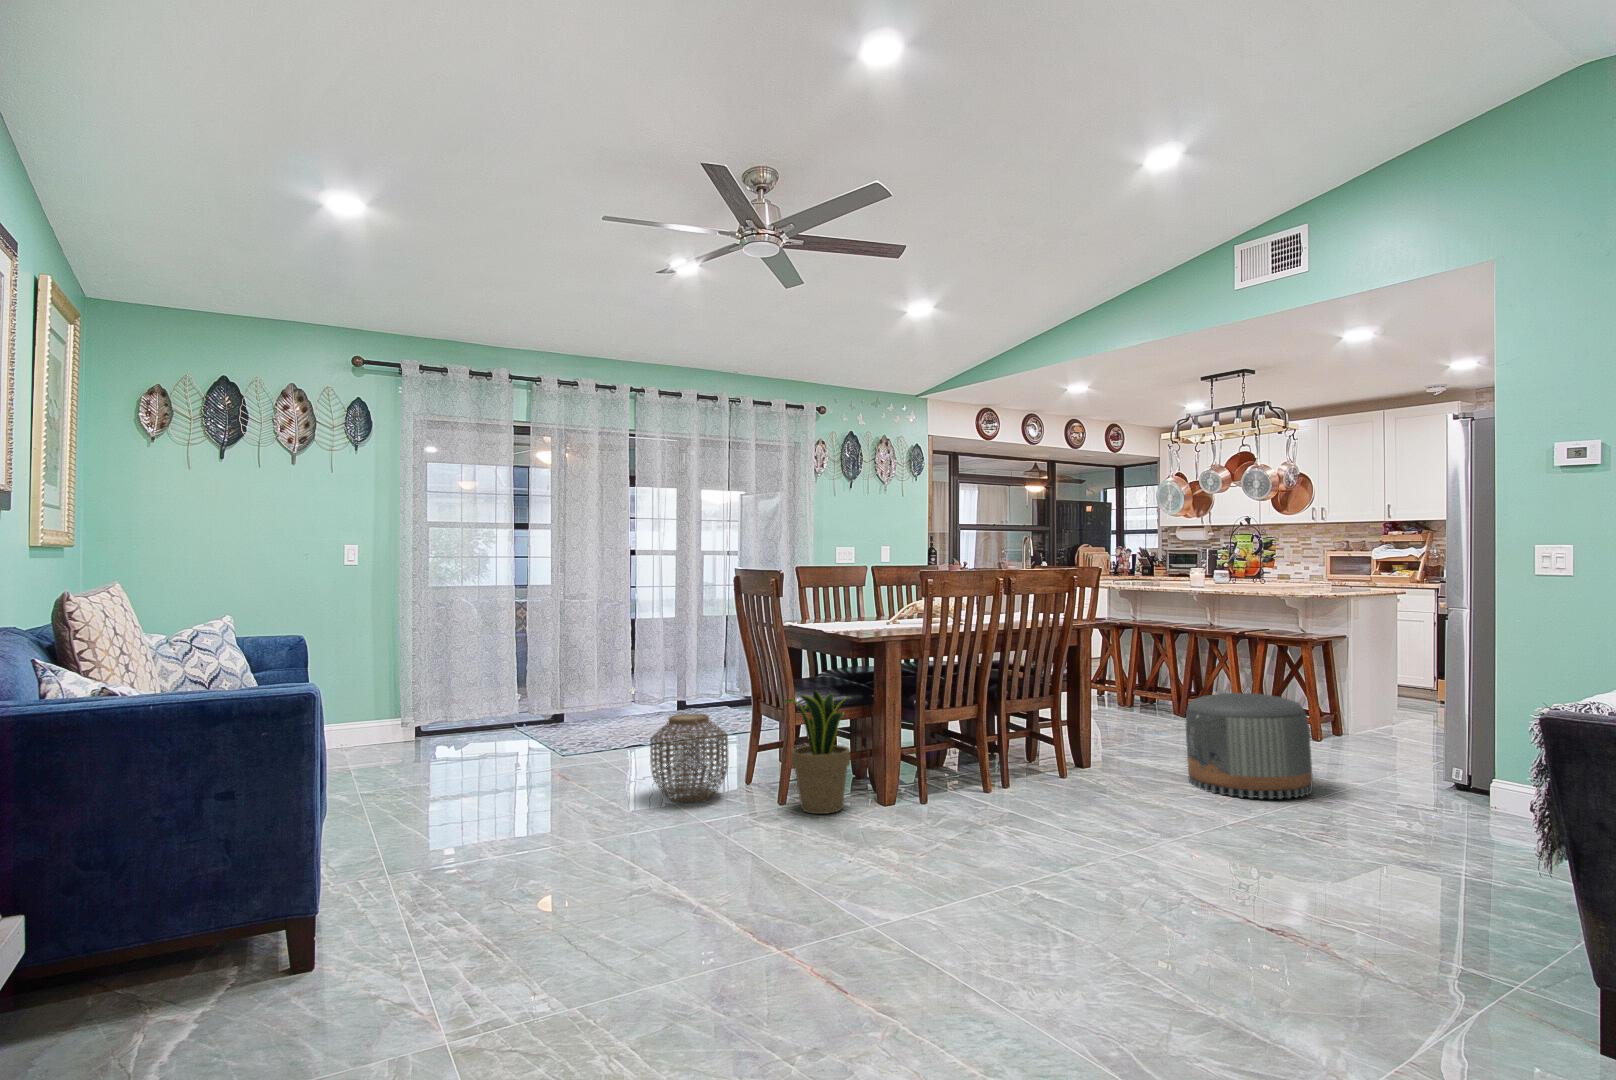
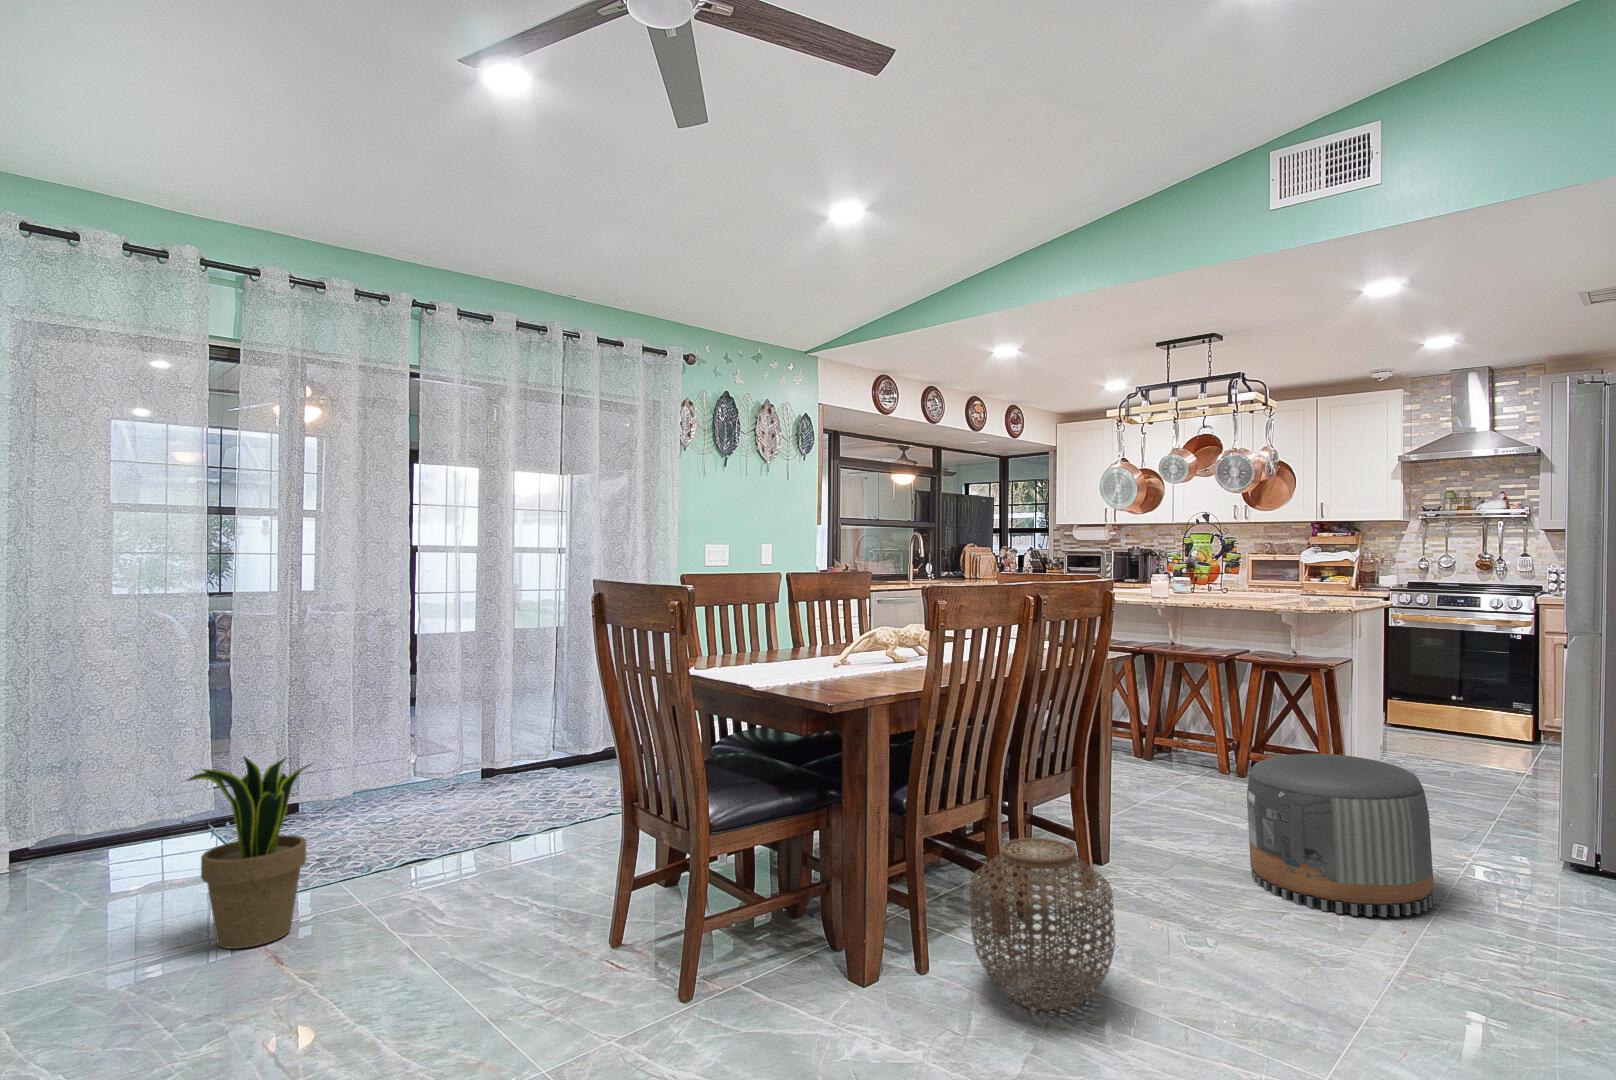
potted plant: present [784,690,850,814] -> present [187,757,313,949]
woven basket: present [650,714,728,802] -> present [970,838,1115,1011]

